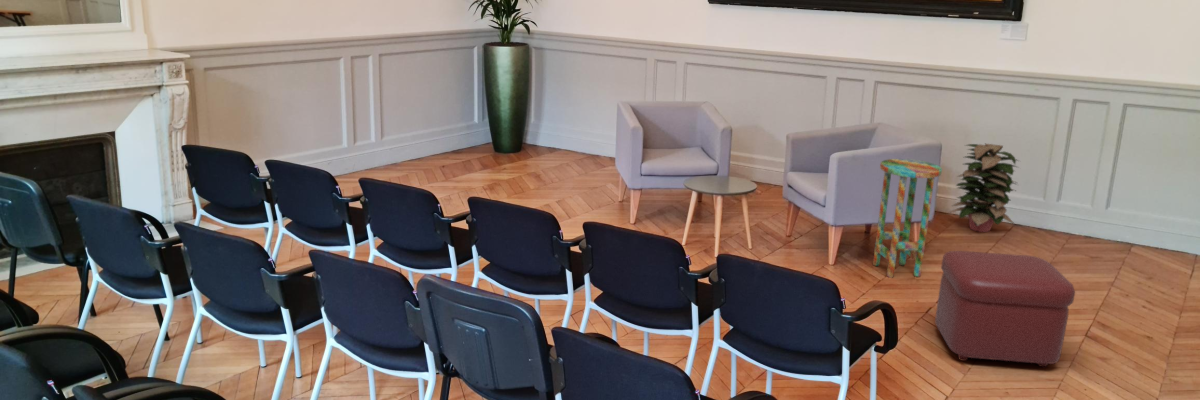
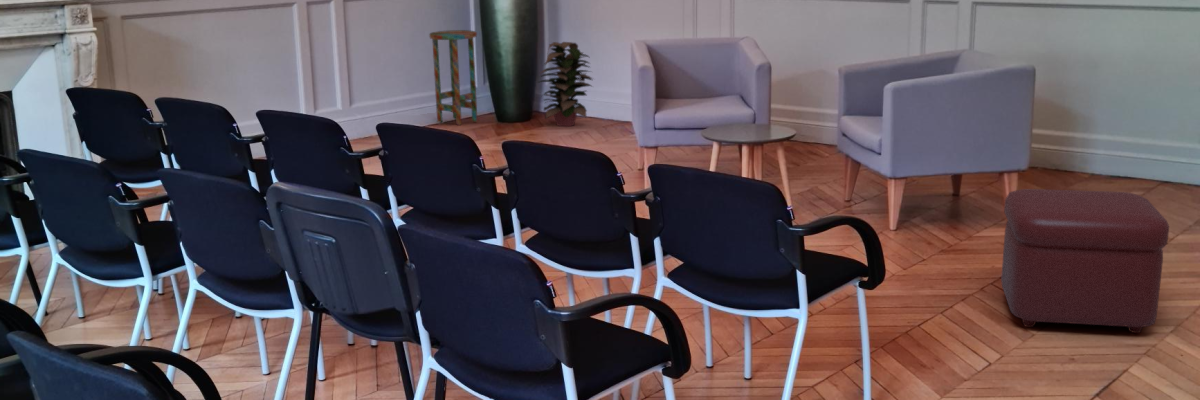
decorative plant: present [951,144,1017,232] -> present [540,42,592,126]
side table: present [873,159,942,278] -> present [429,30,477,125]

